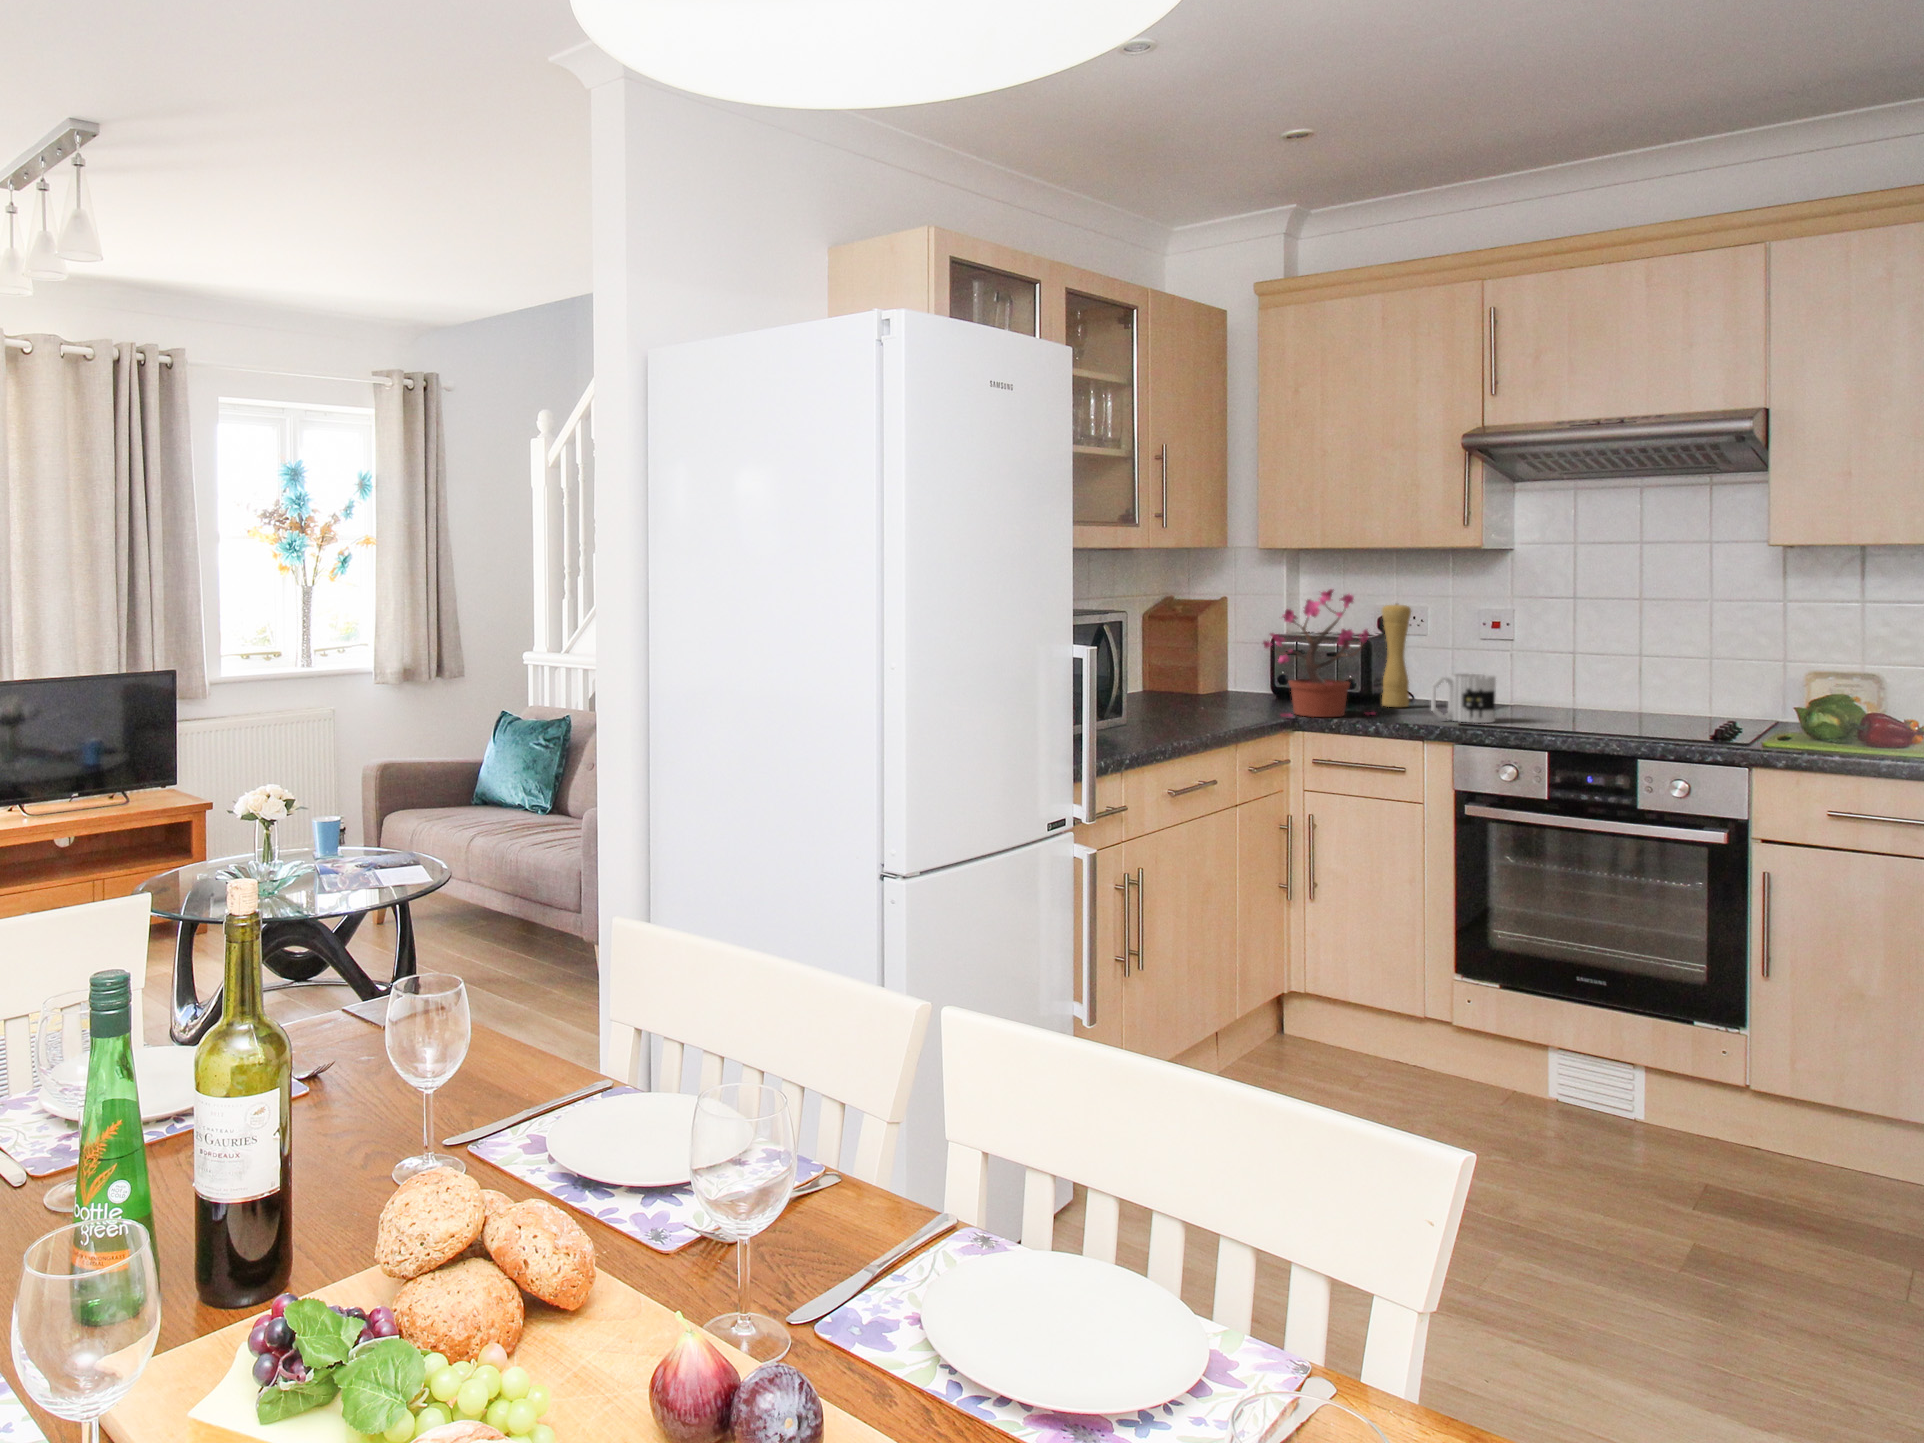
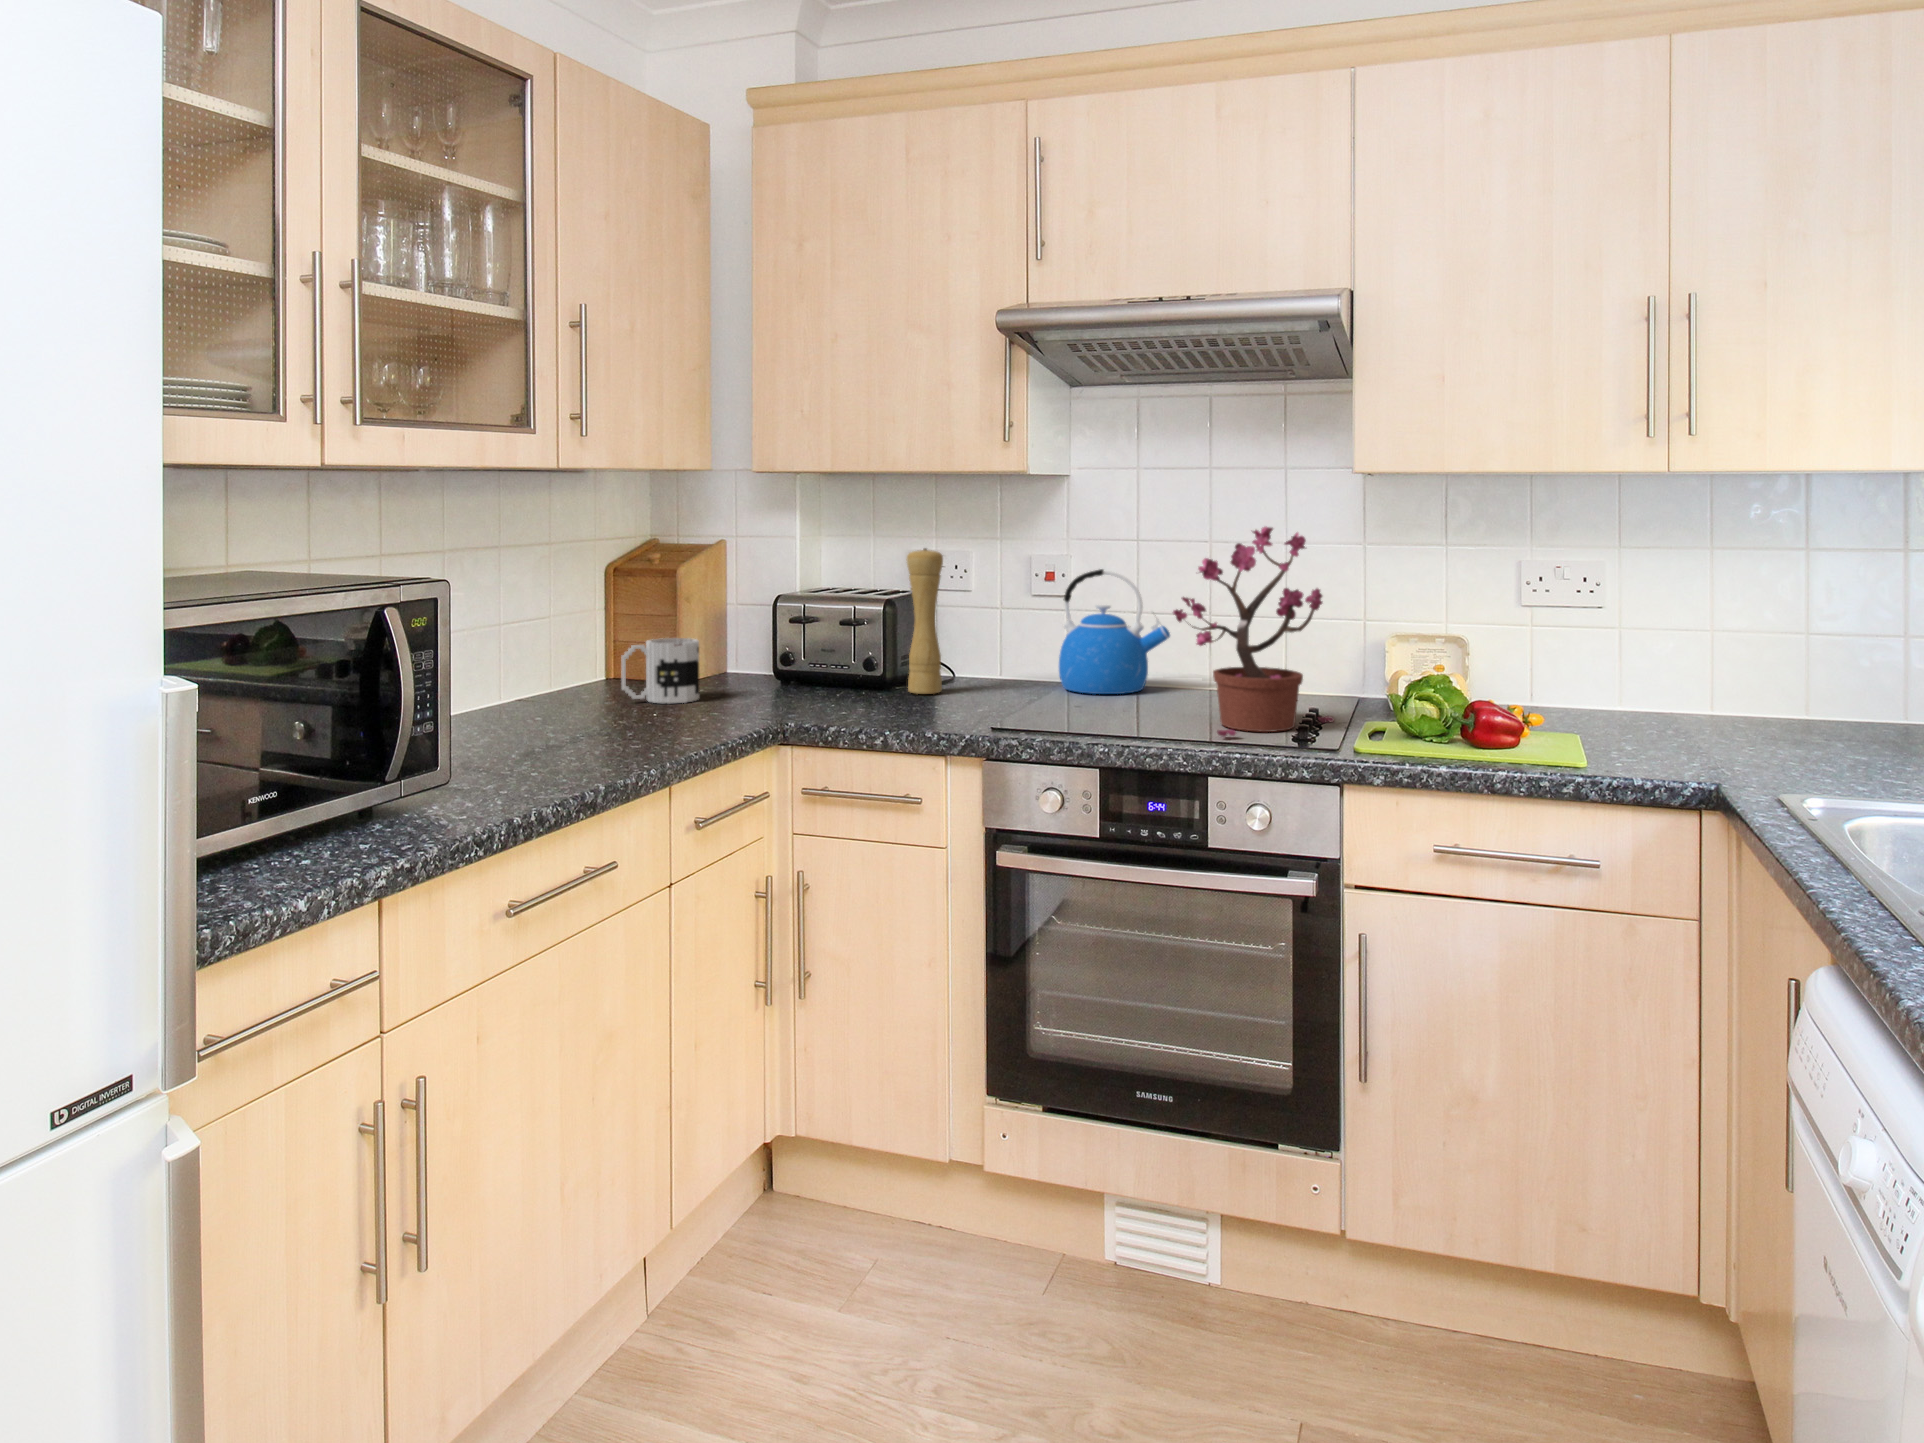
potted plant: present [1263,589,1375,717] -> present [1173,527,1334,737]
kettle: none [1508,620,1608,712] -> present [1059,569,1170,694]
mug: present [1431,674,1496,723] -> present [622,638,699,703]

